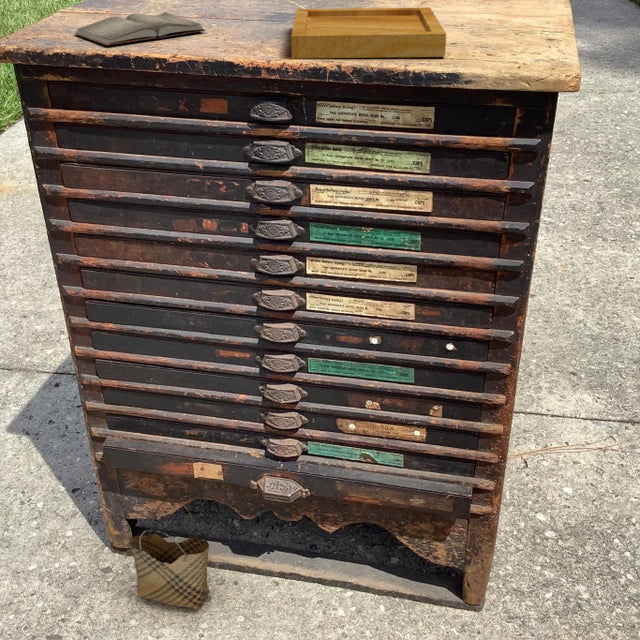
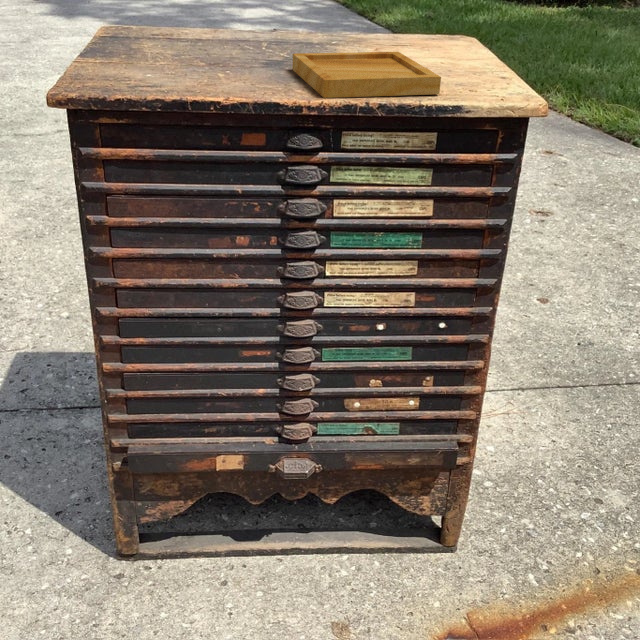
hardback book: present [74,12,205,45] -> none [107,56,221,89]
woven basket: present [129,499,210,609] -> none [152,495,228,594]

